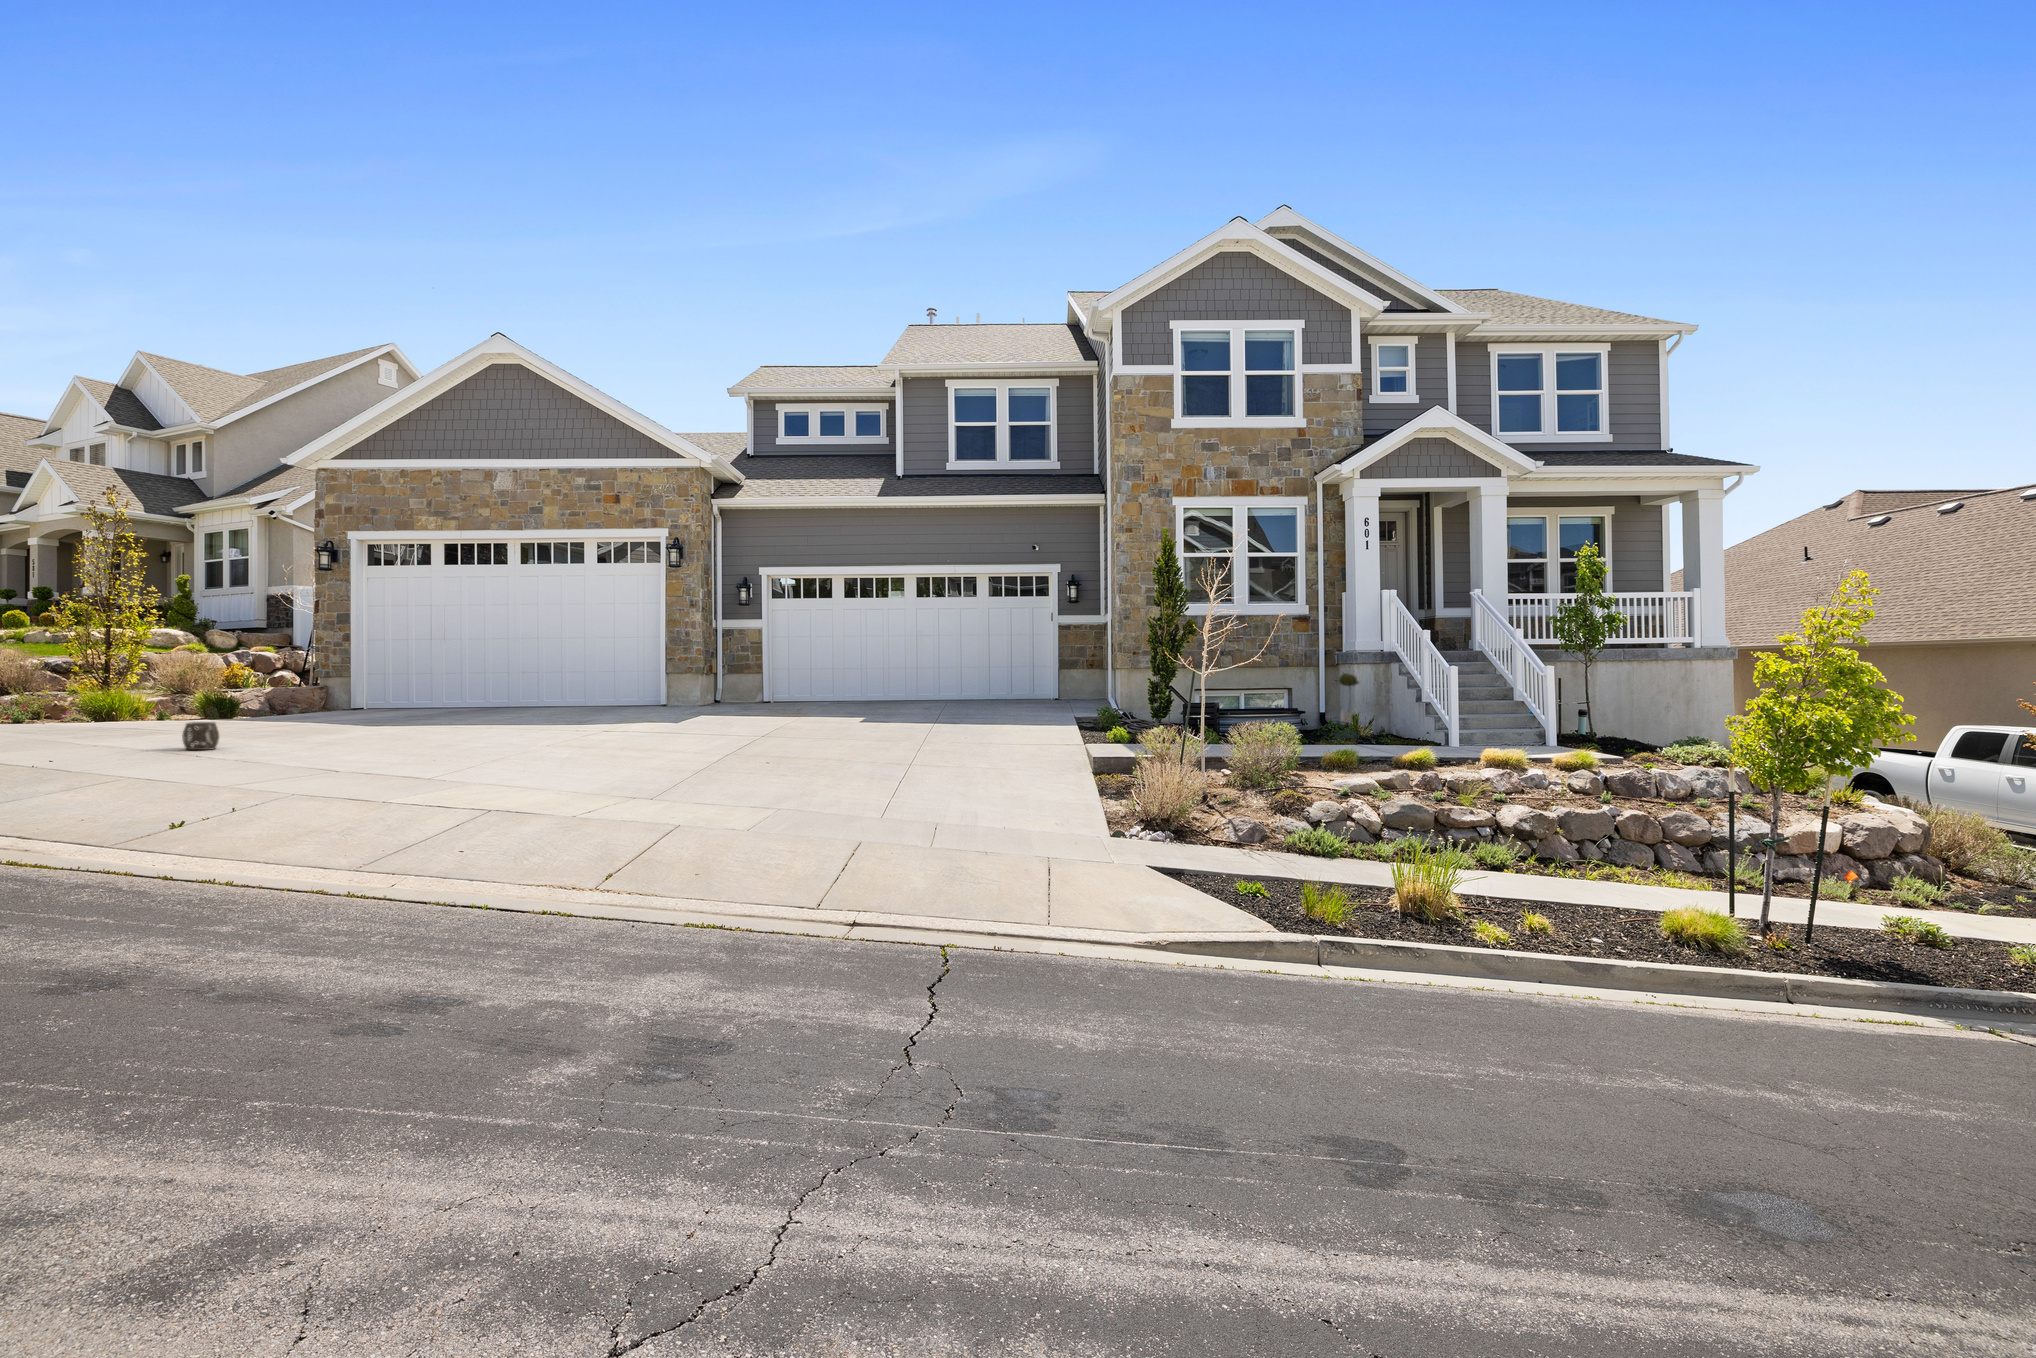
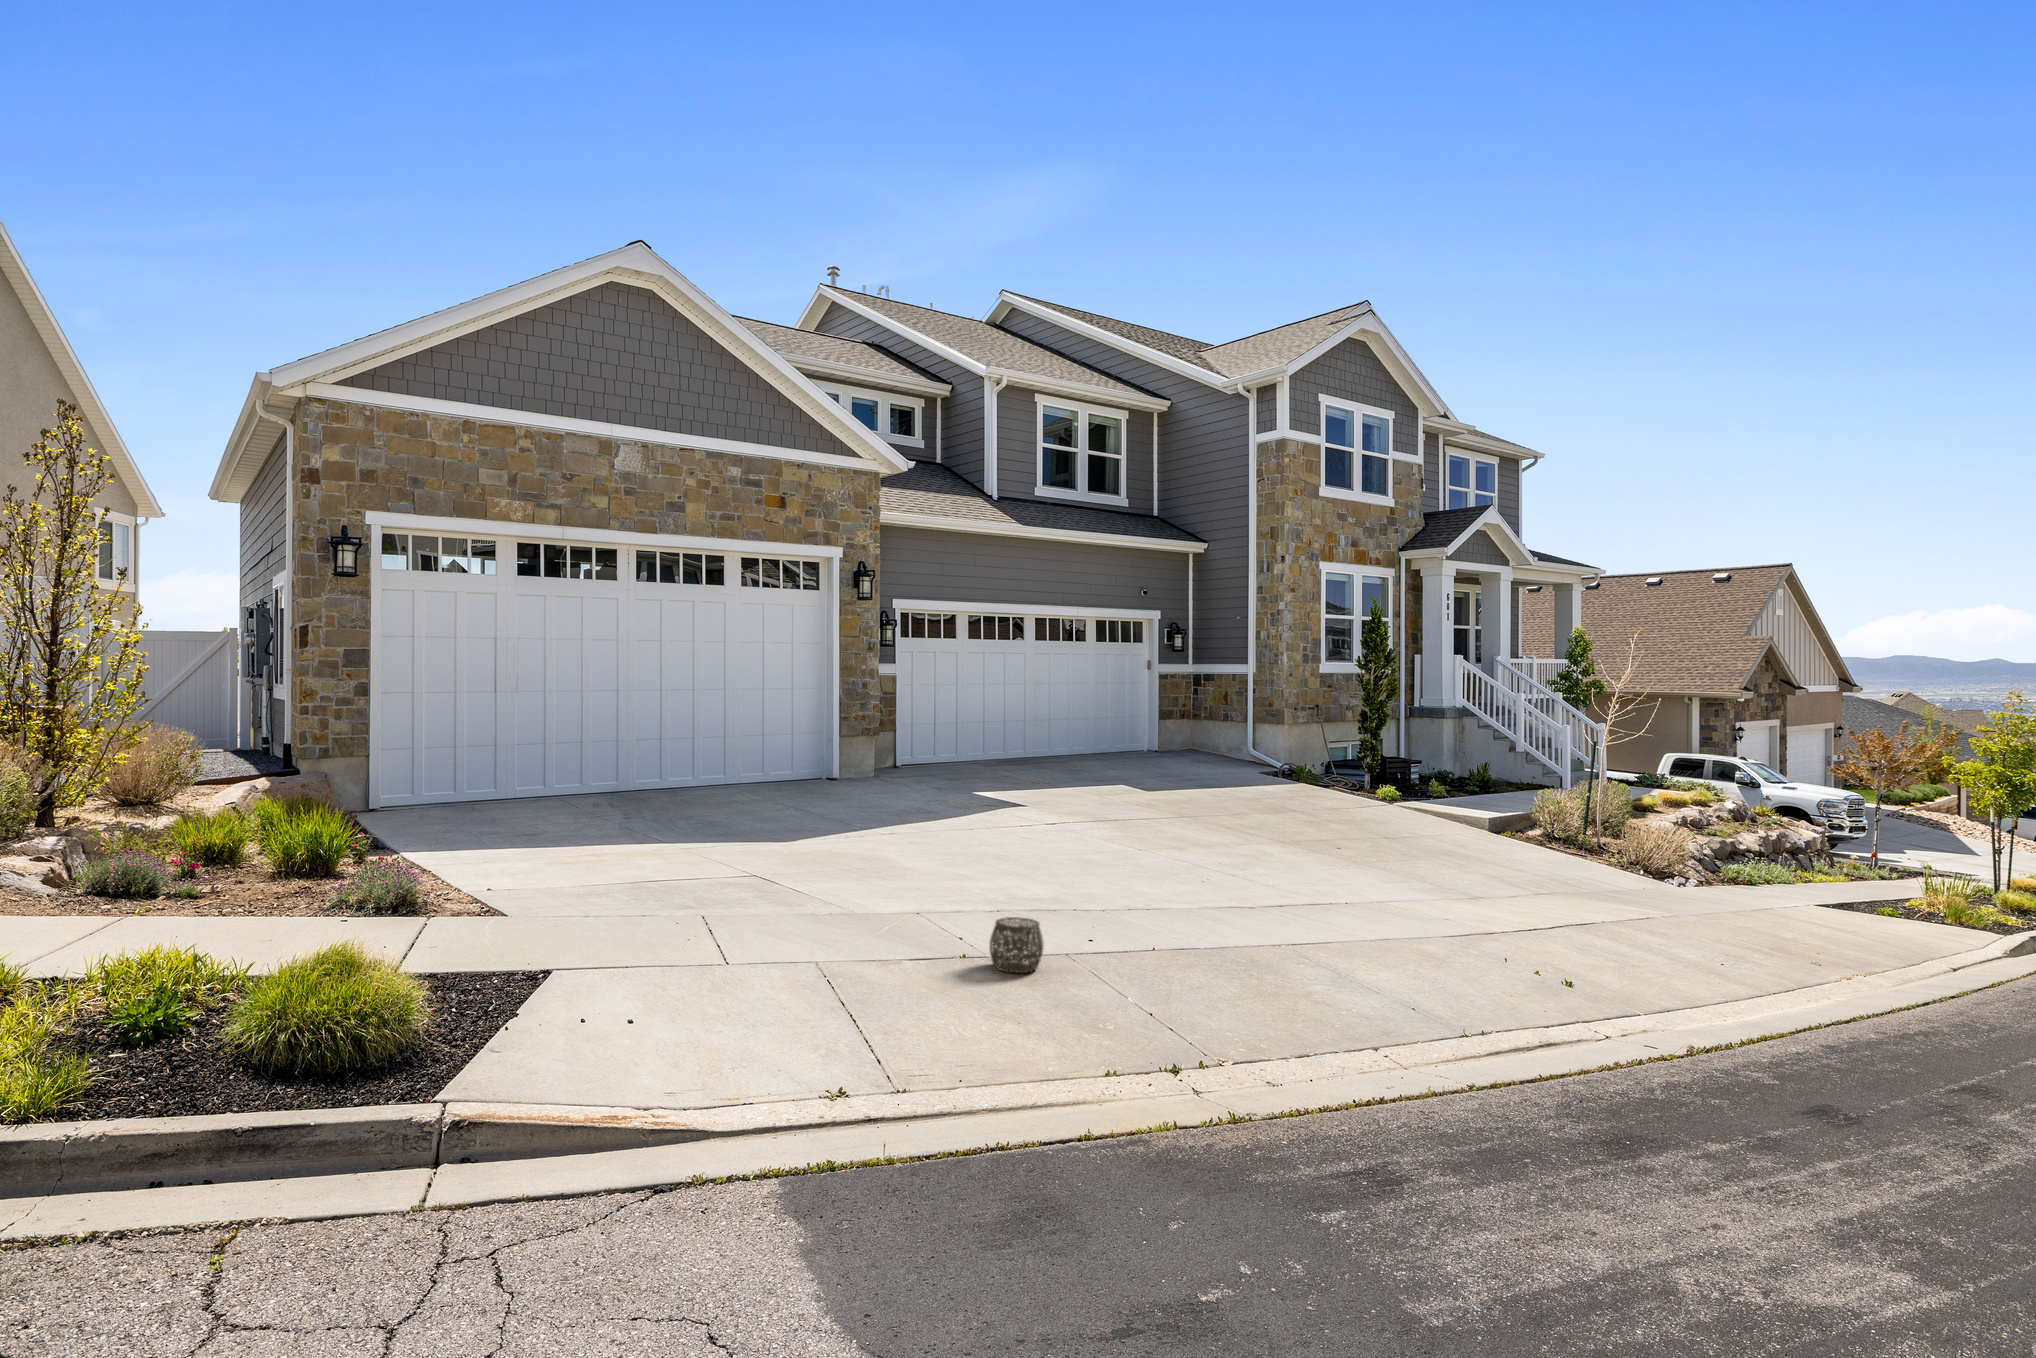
potted tree: present [1339,673,1359,723] -> none [1508,738,1529,787]

